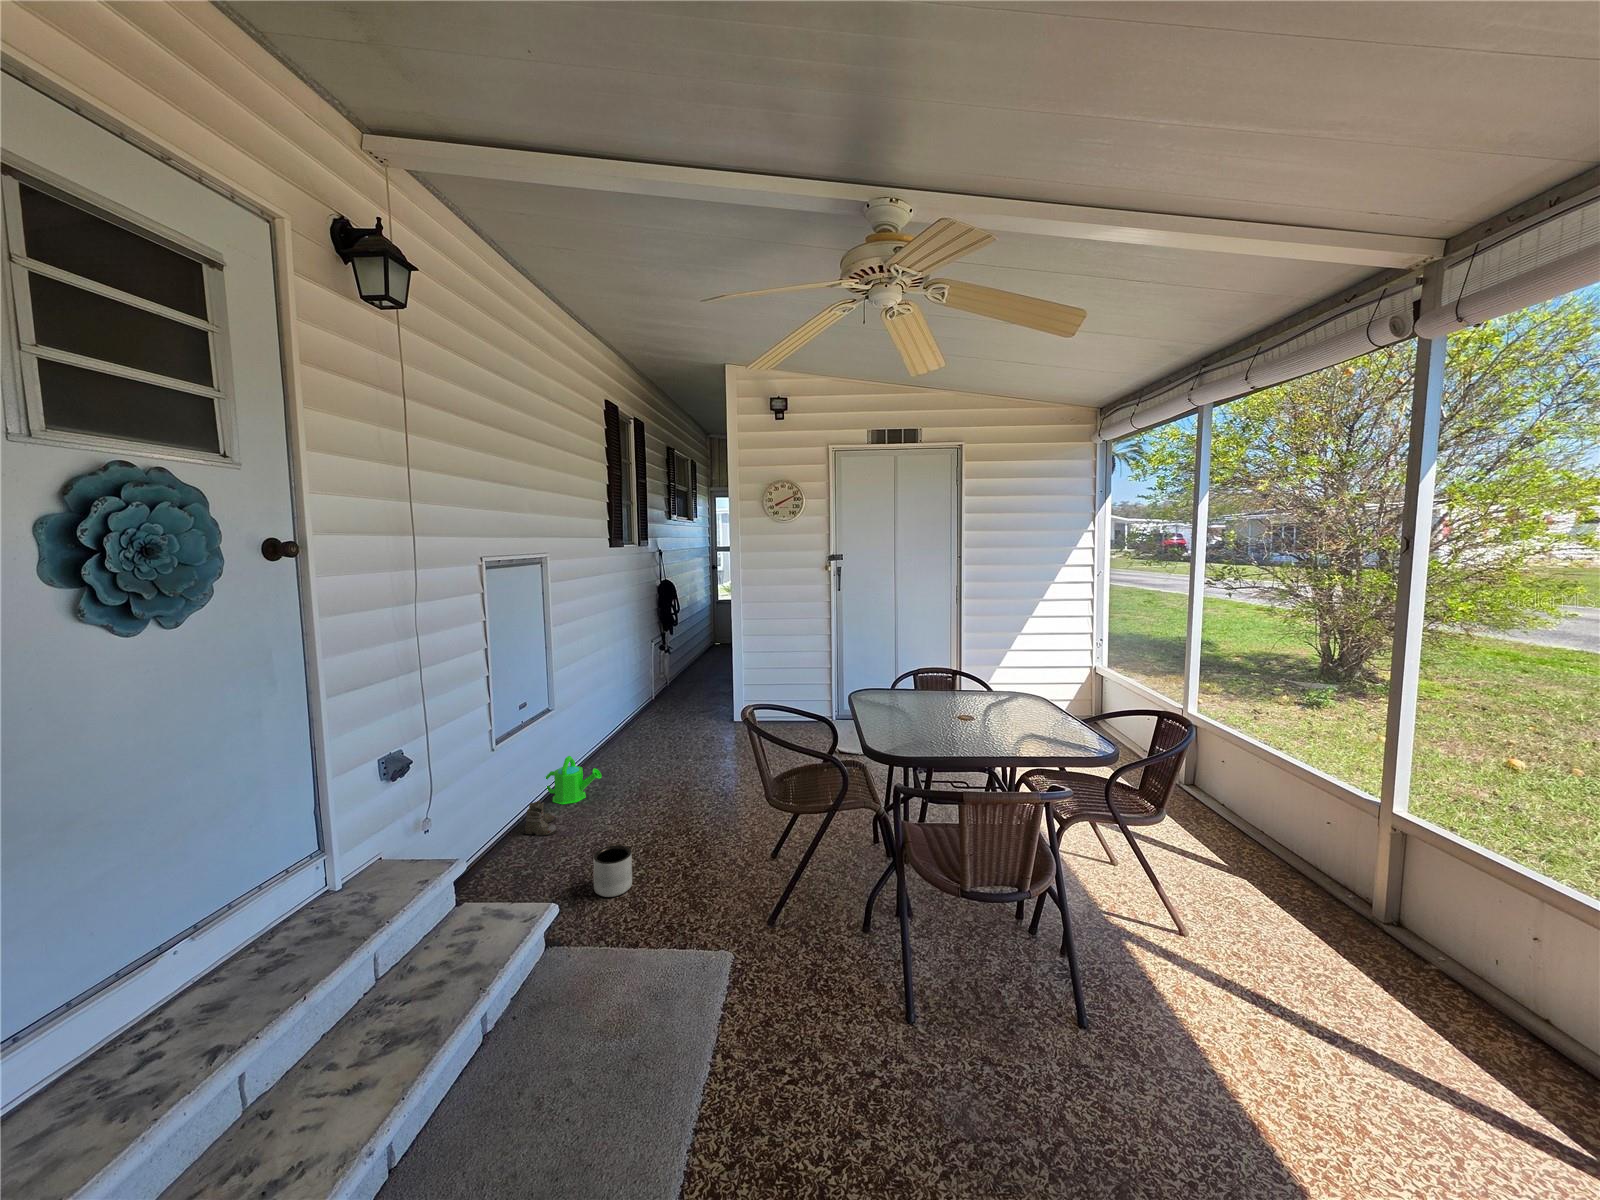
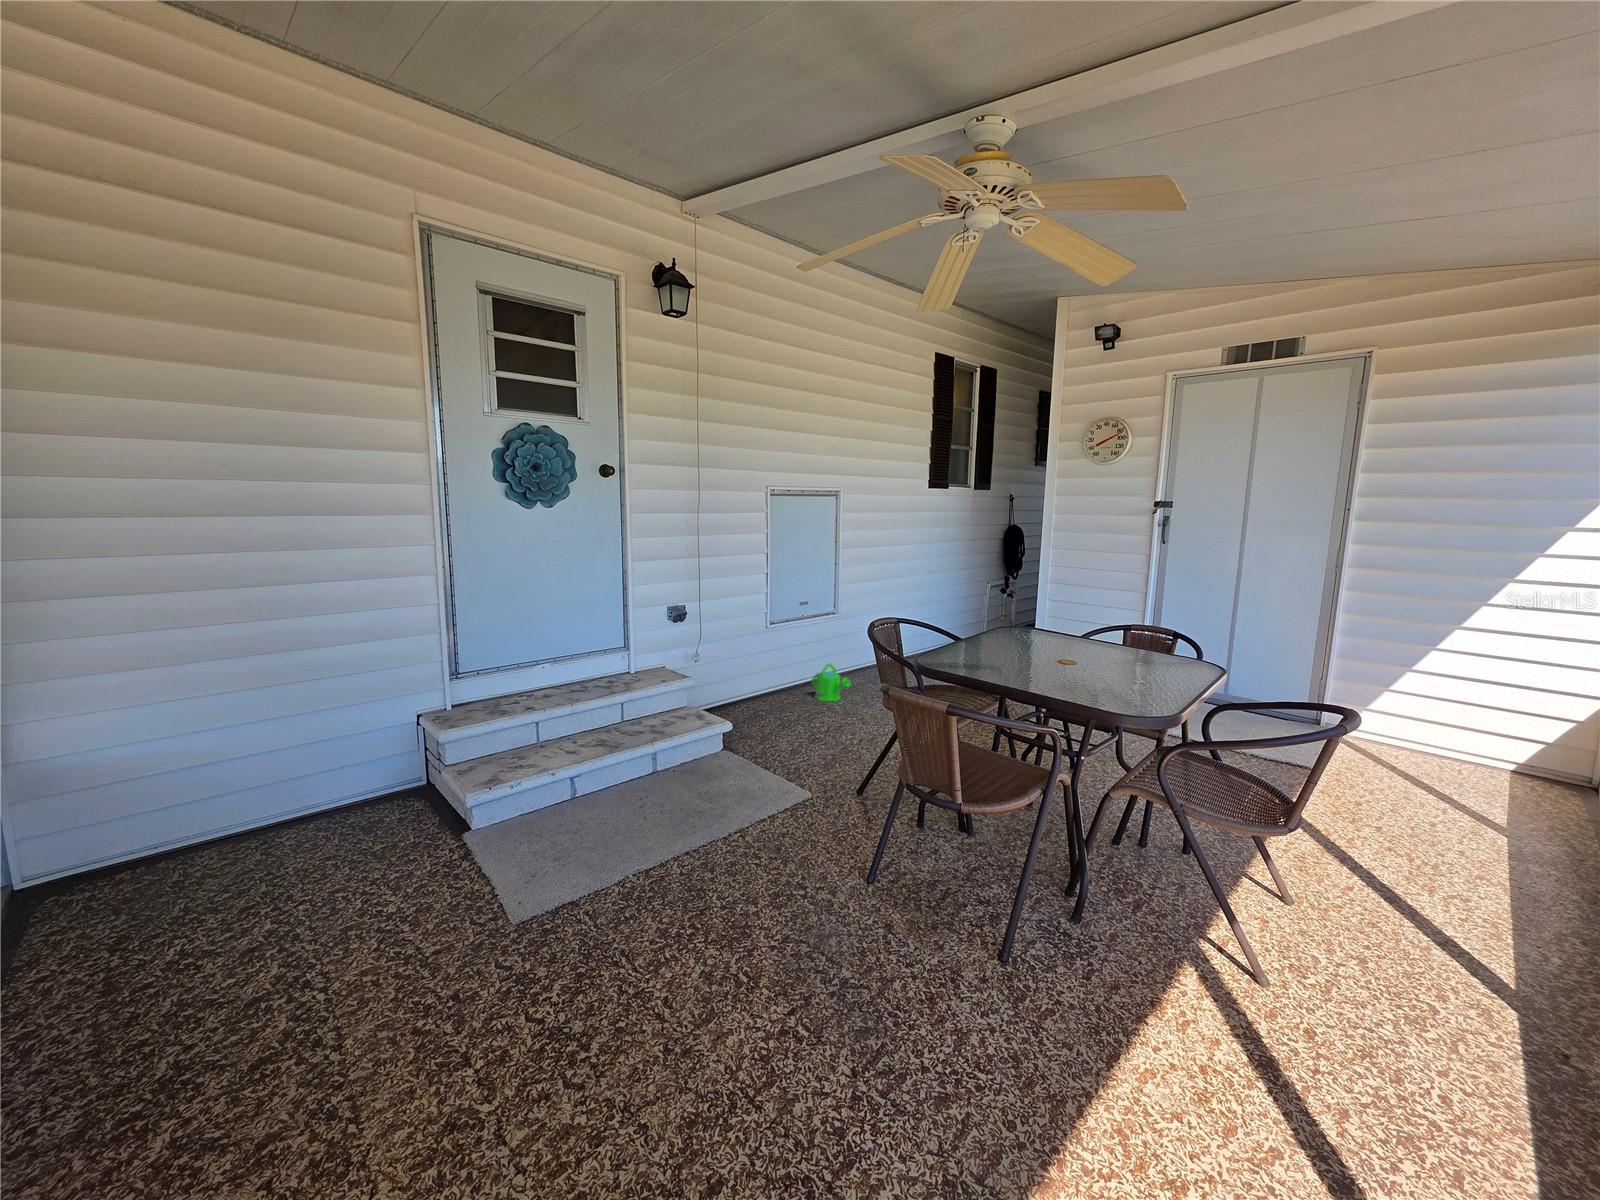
boots: present [525,800,557,836] -> none [775,687,804,713]
planter: present [593,845,632,897] -> none [774,718,803,754]

